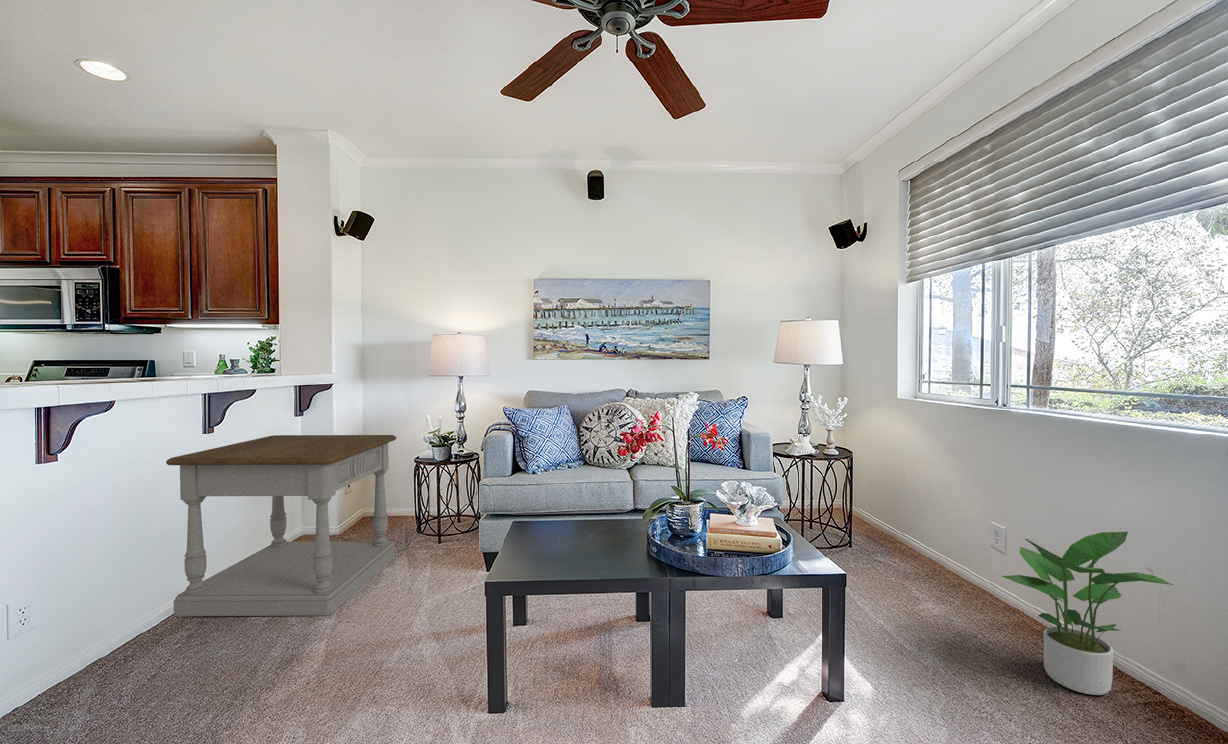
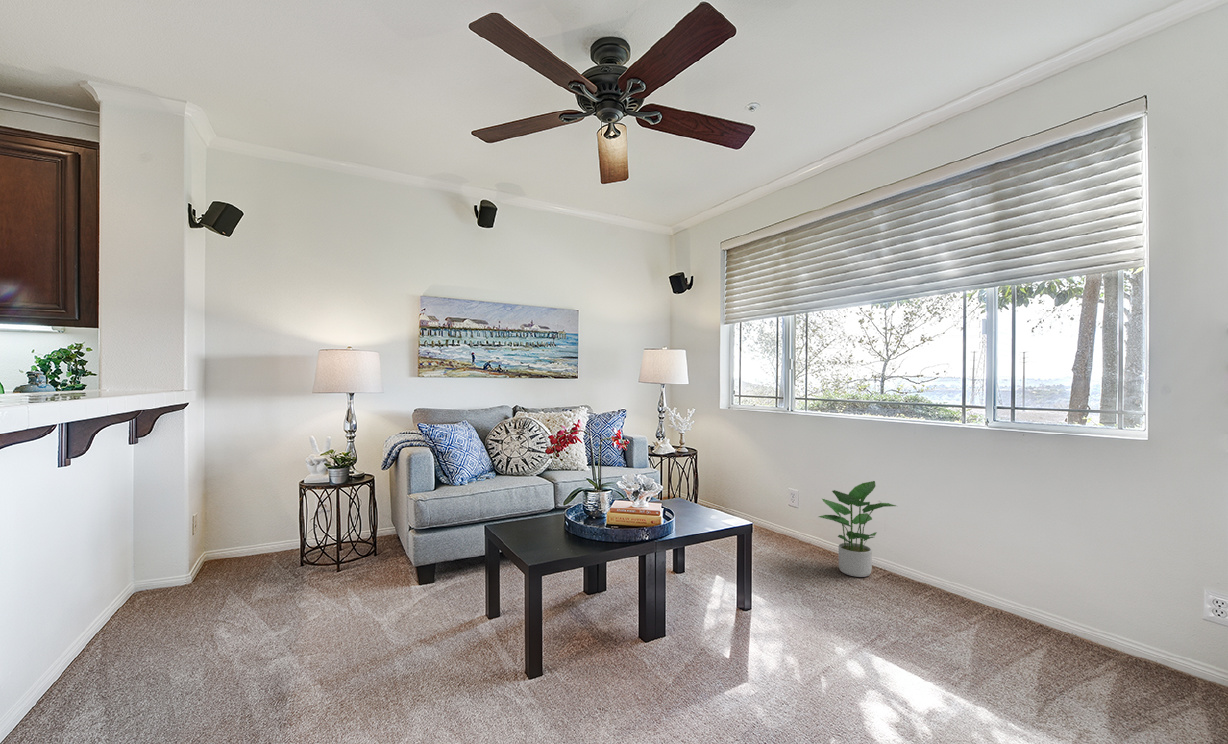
side table: present [166,435,396,616] -> none [57,457,304,692]

